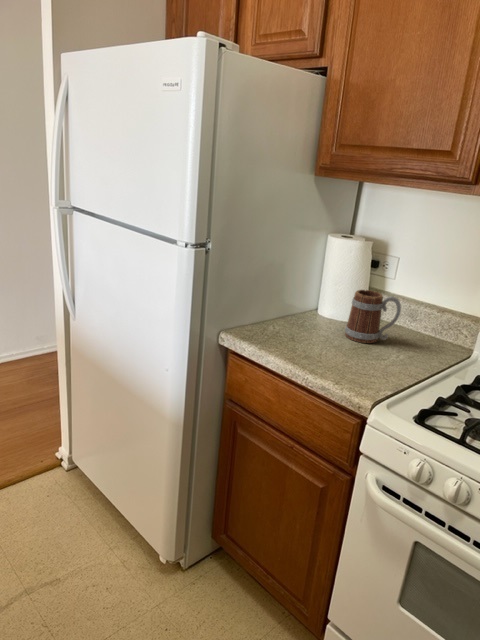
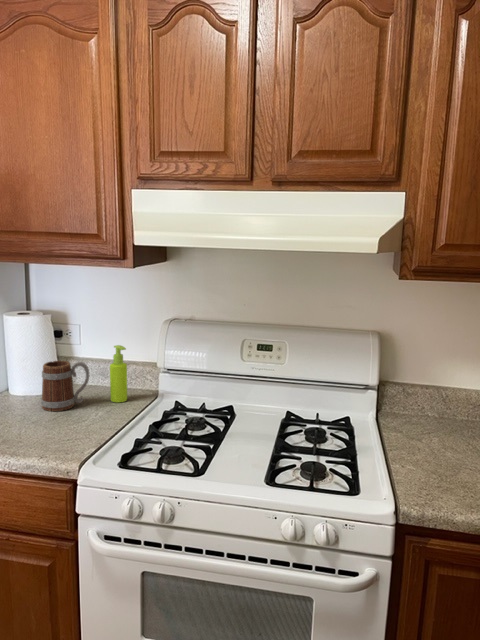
soap dispenser: none [416,287,449,352] -> present [110,345,127,402]

